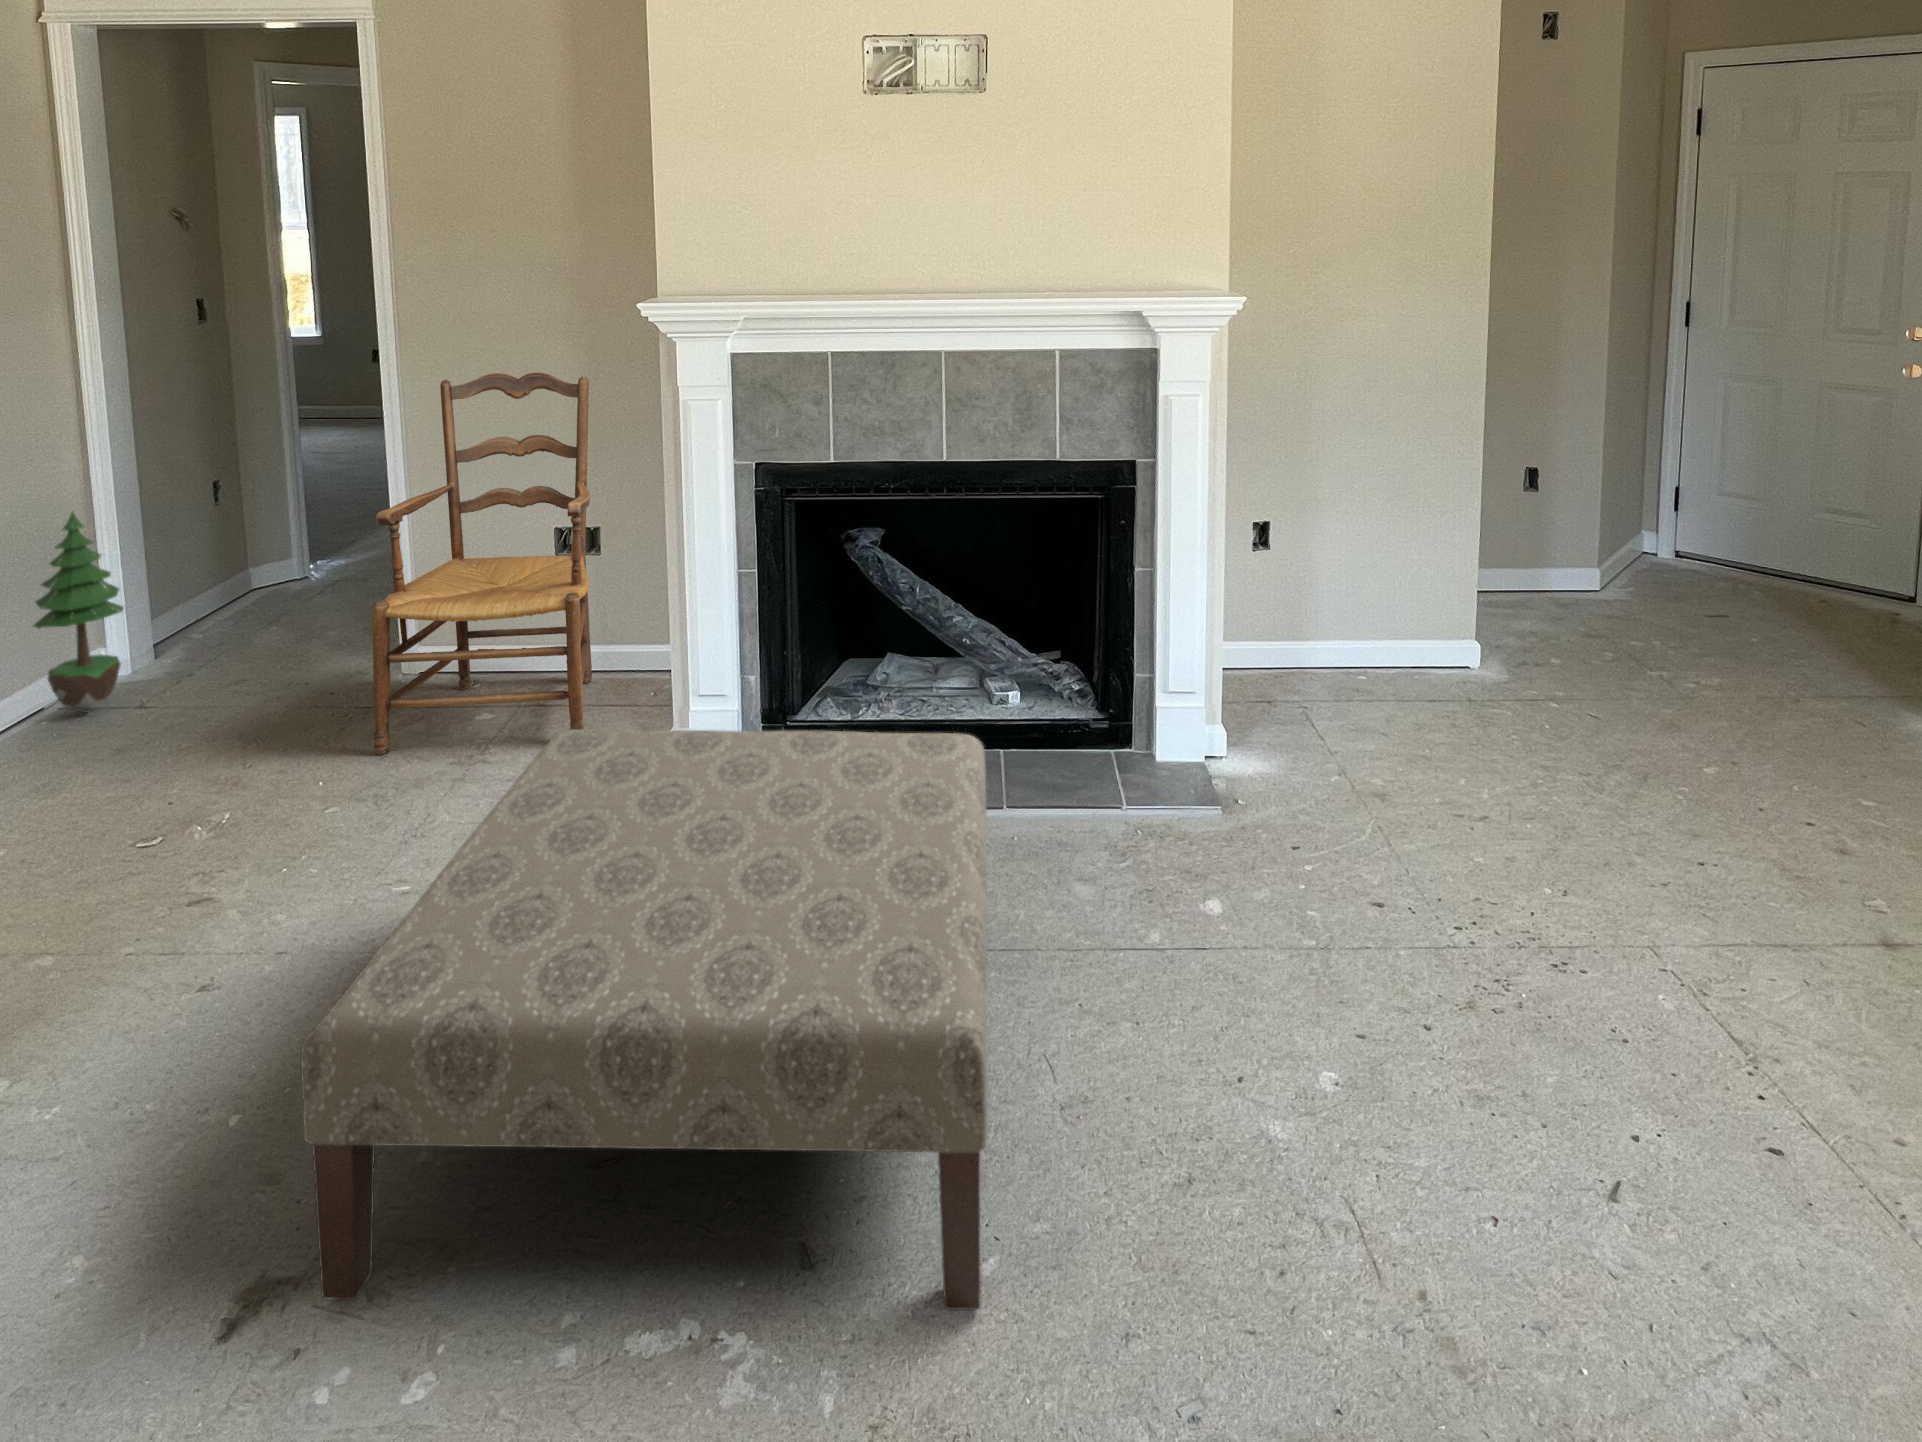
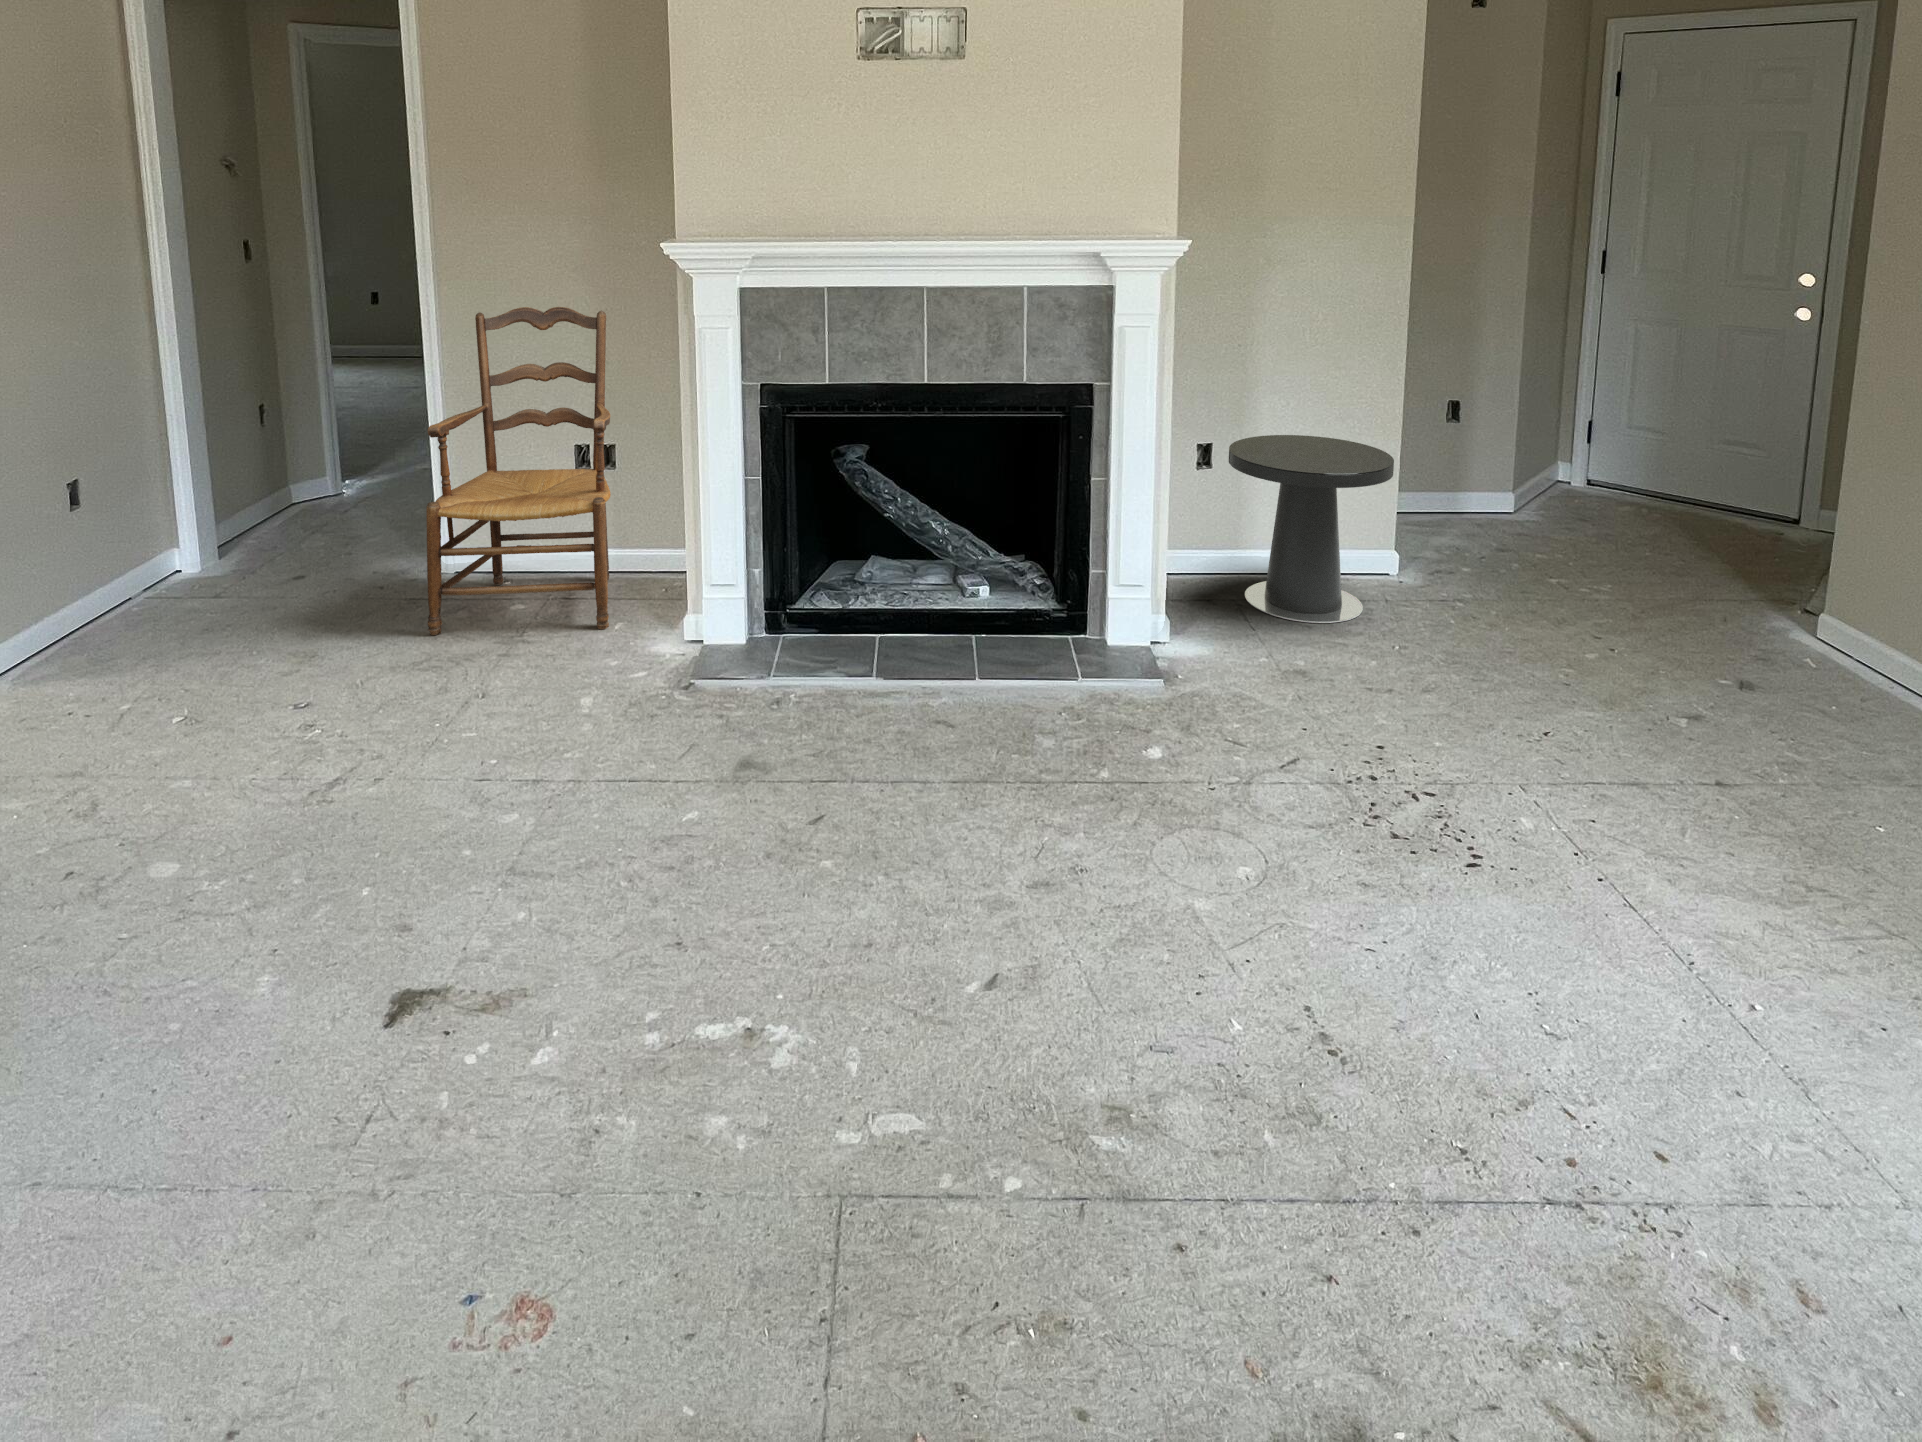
side table: none [1290,511,1477,730] -> present [1229,435,1394,623]
potted tree: present [34,512,124,713] -> none [125,424,201,602]
ottoman: present [301,730,988,1310] -> none [444,600,972,1014]

